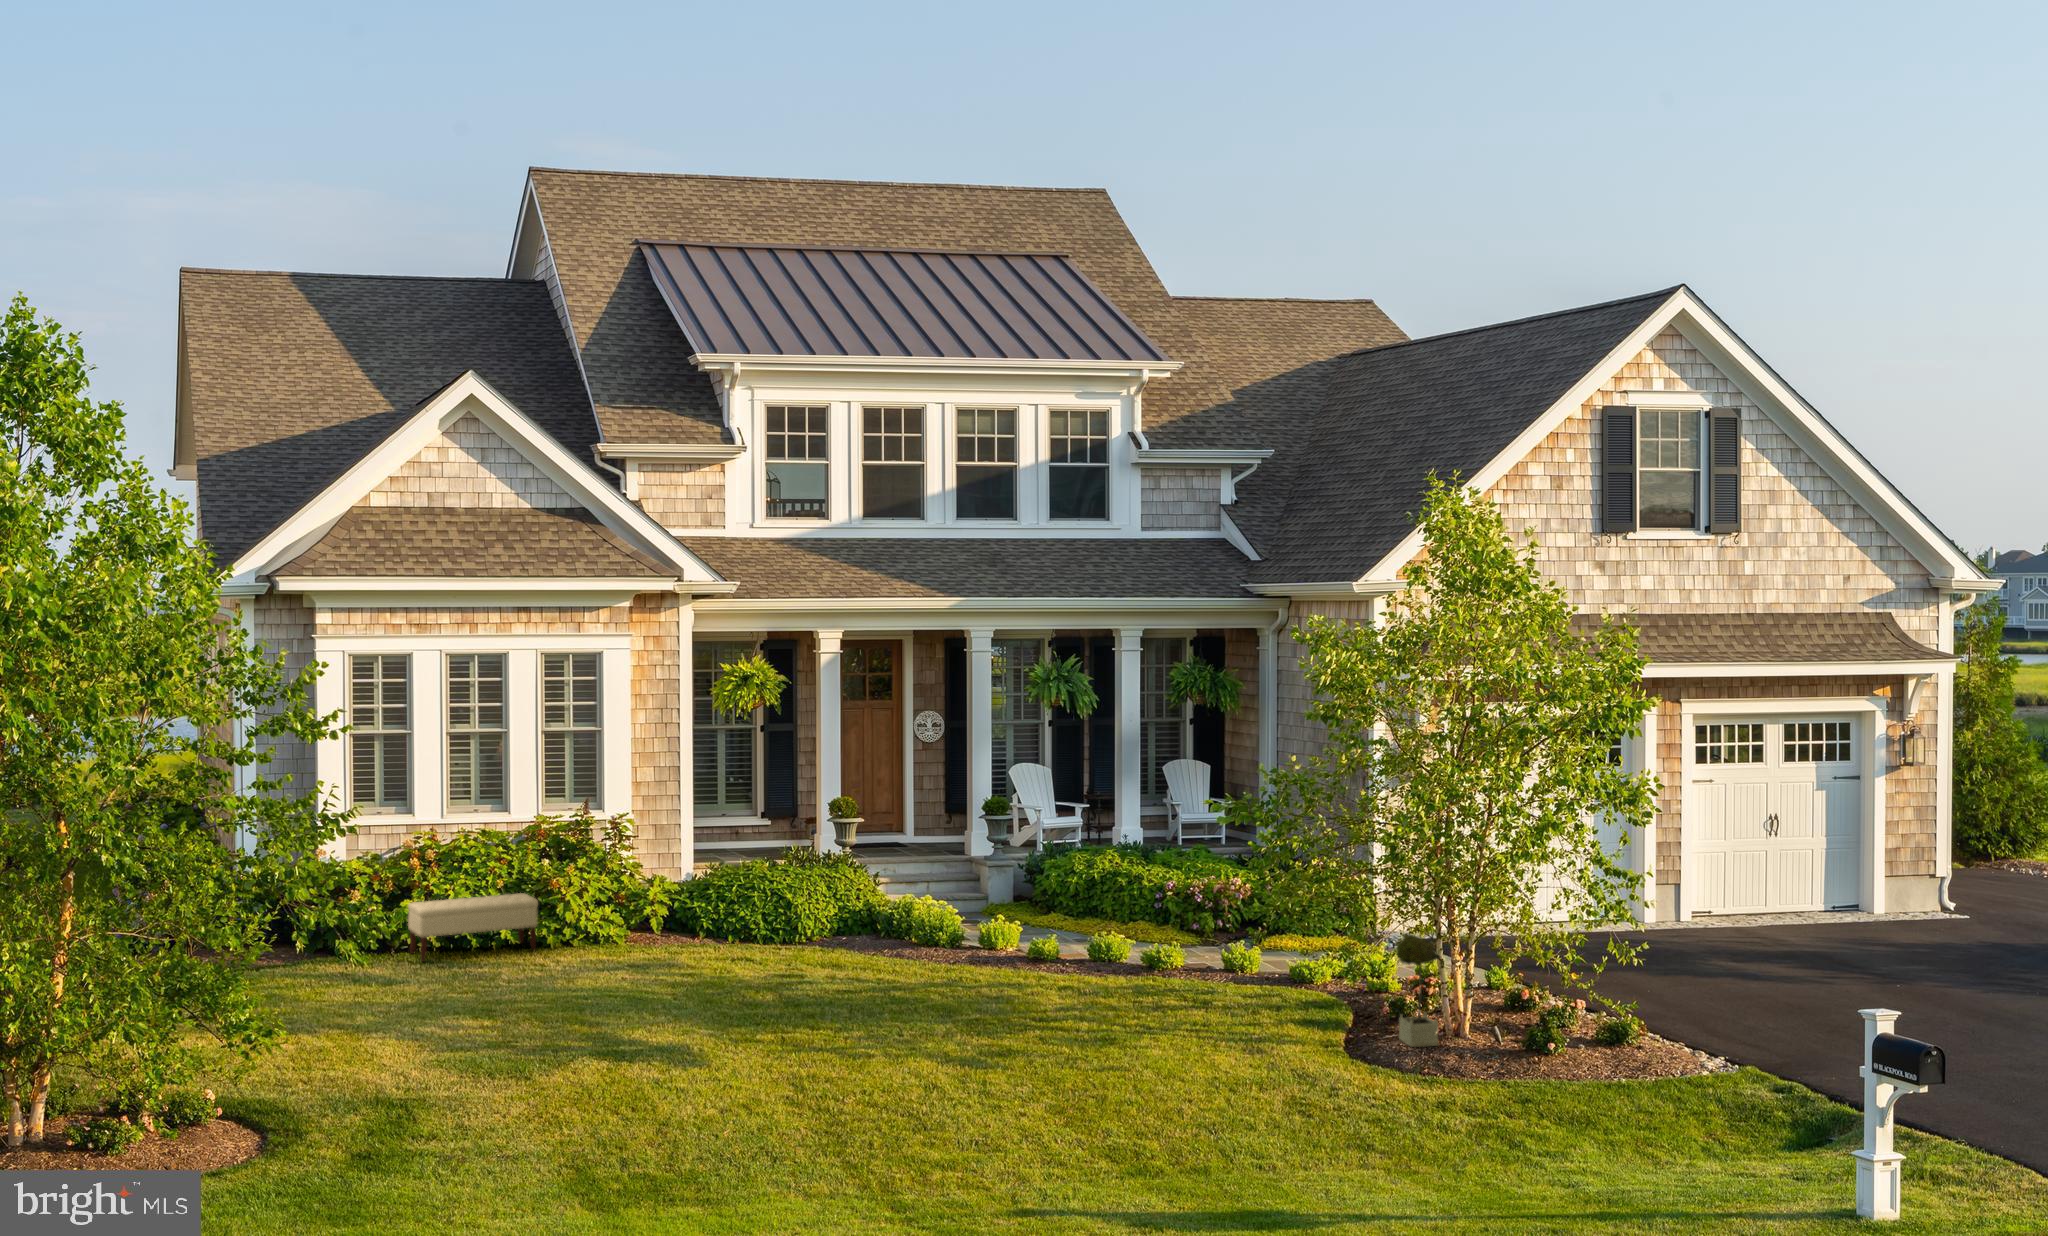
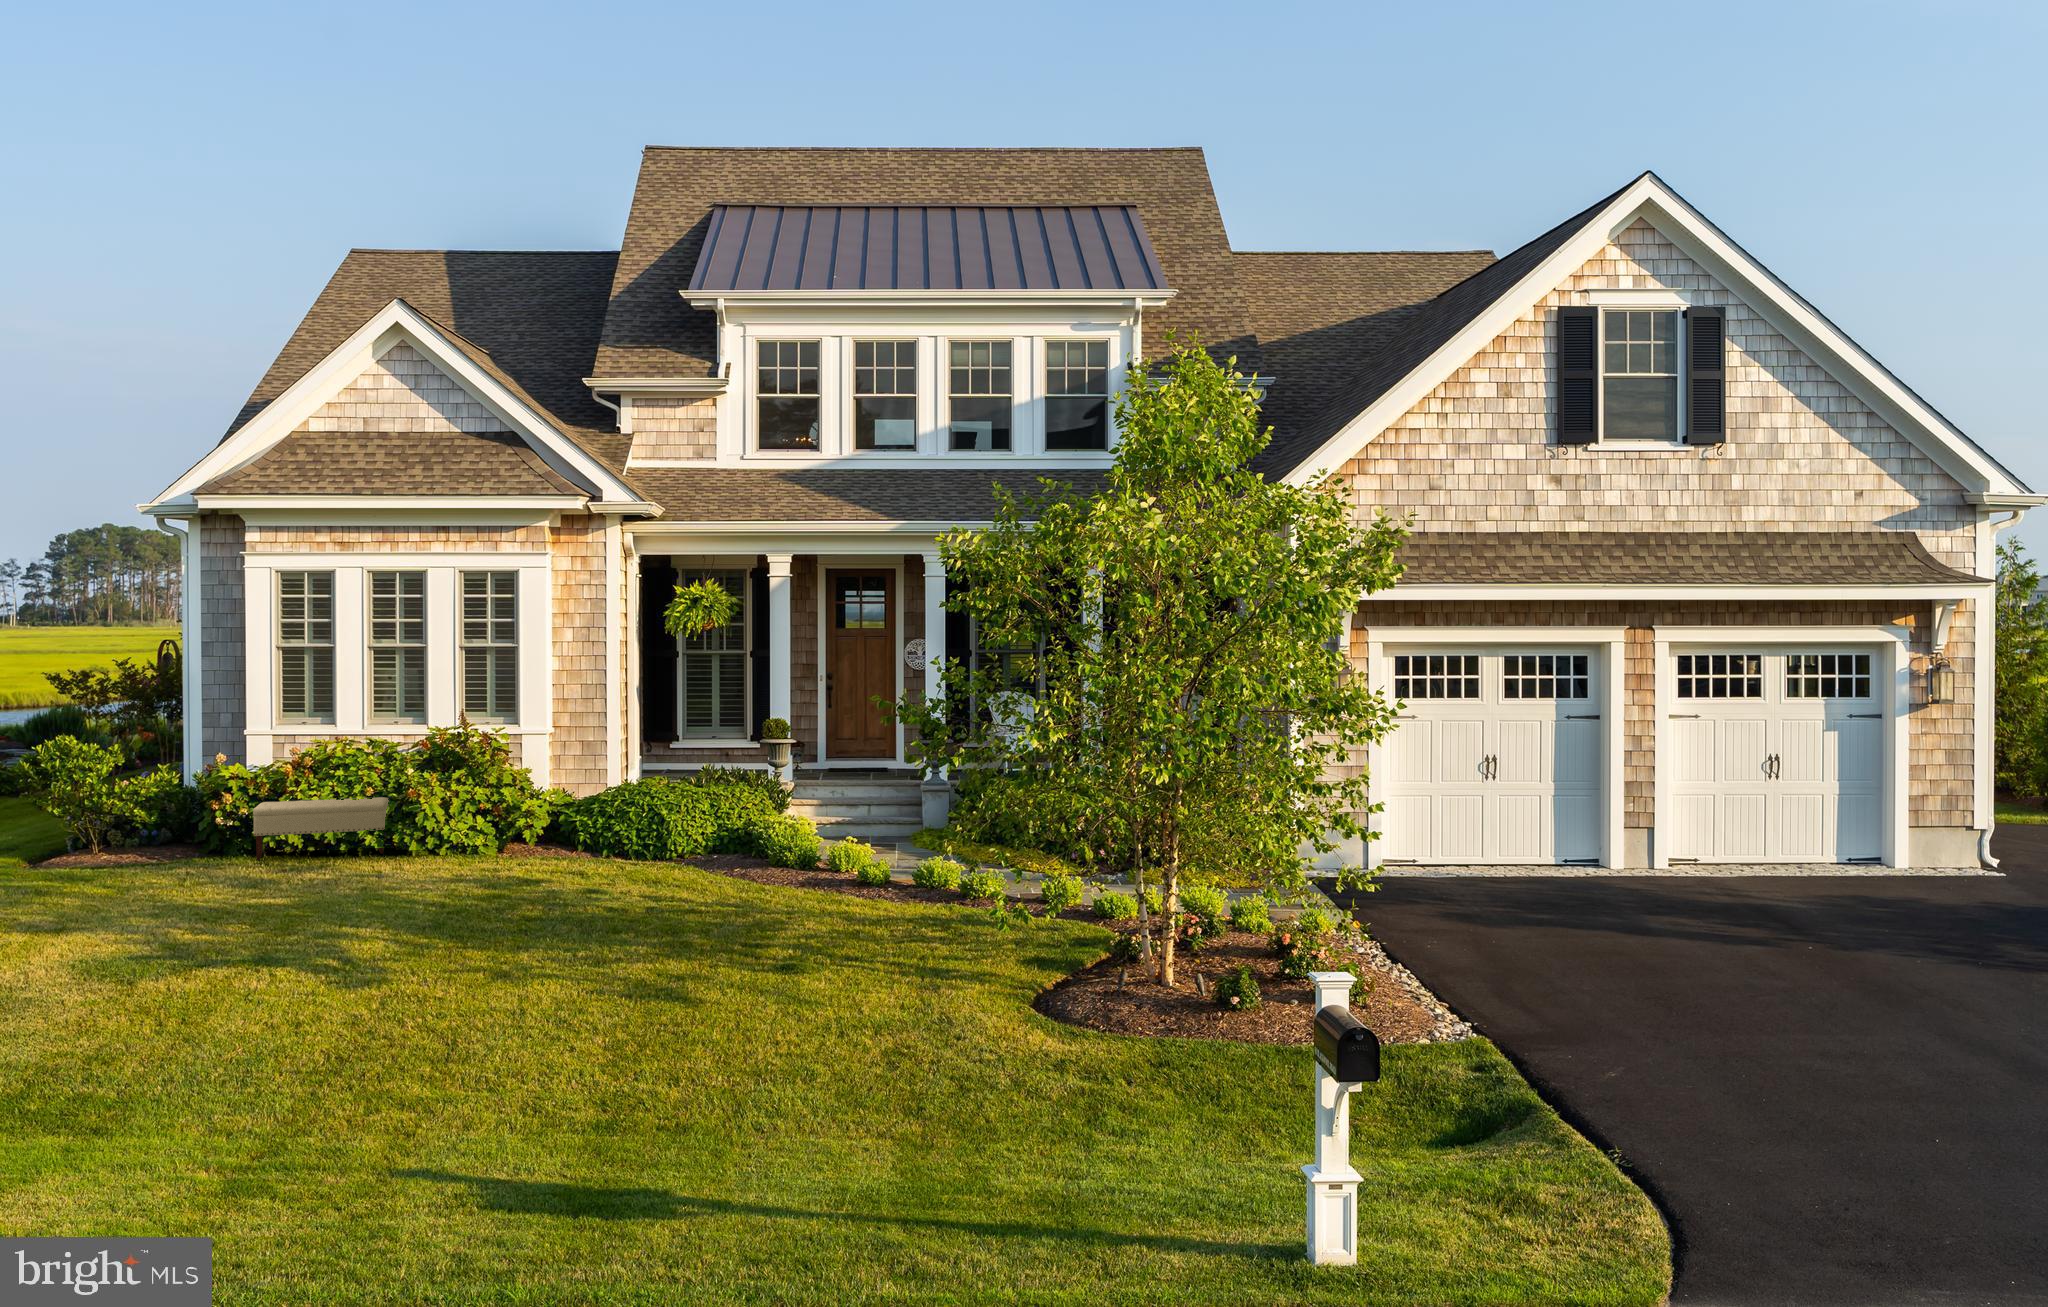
potted tree: present [1397,934,1440,1047] -> none [1162,860,1219,1001]

